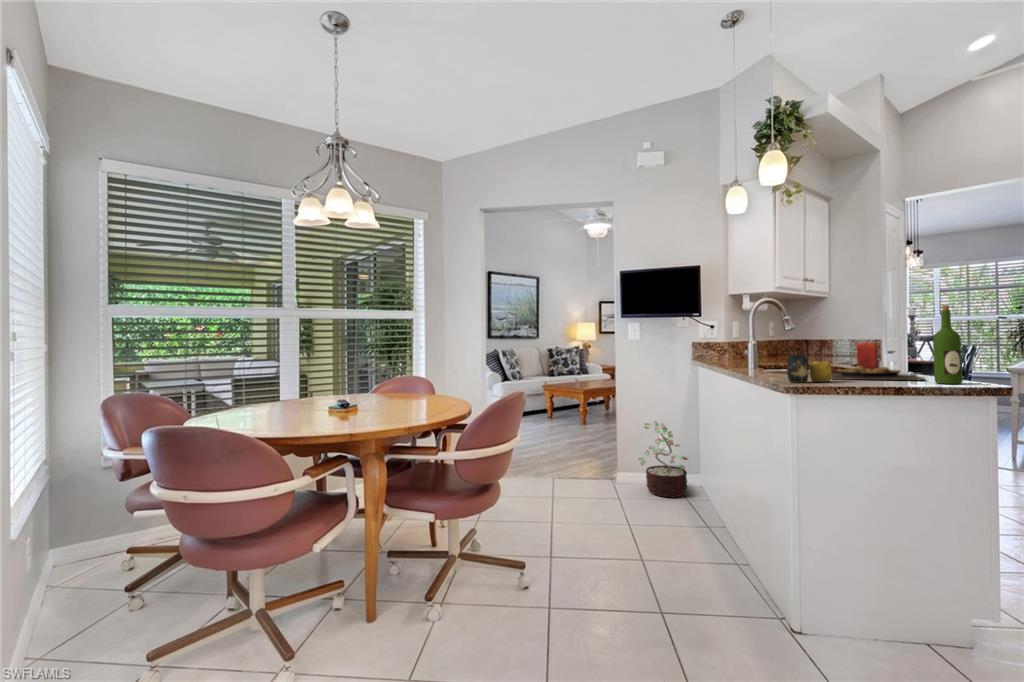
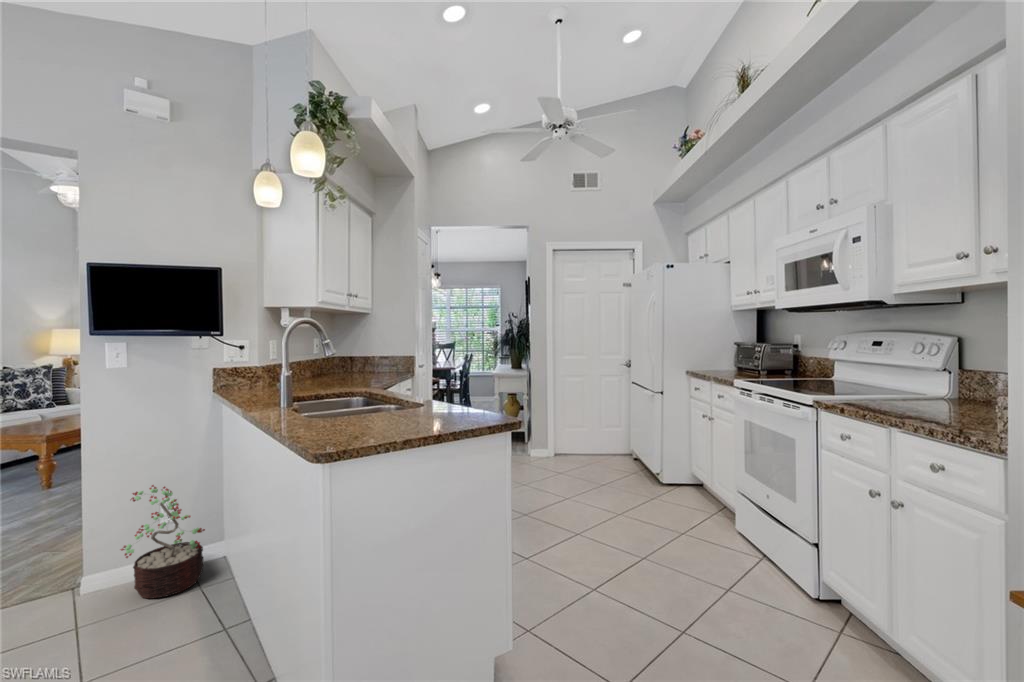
wine bottle: present [933,305,963,384] -> none [462,341,484,423]
candle: present [831,342,925,380] -> none [371,375,456,424]
vase: present [787,355,832,383] -> none [319,400,371,439]

